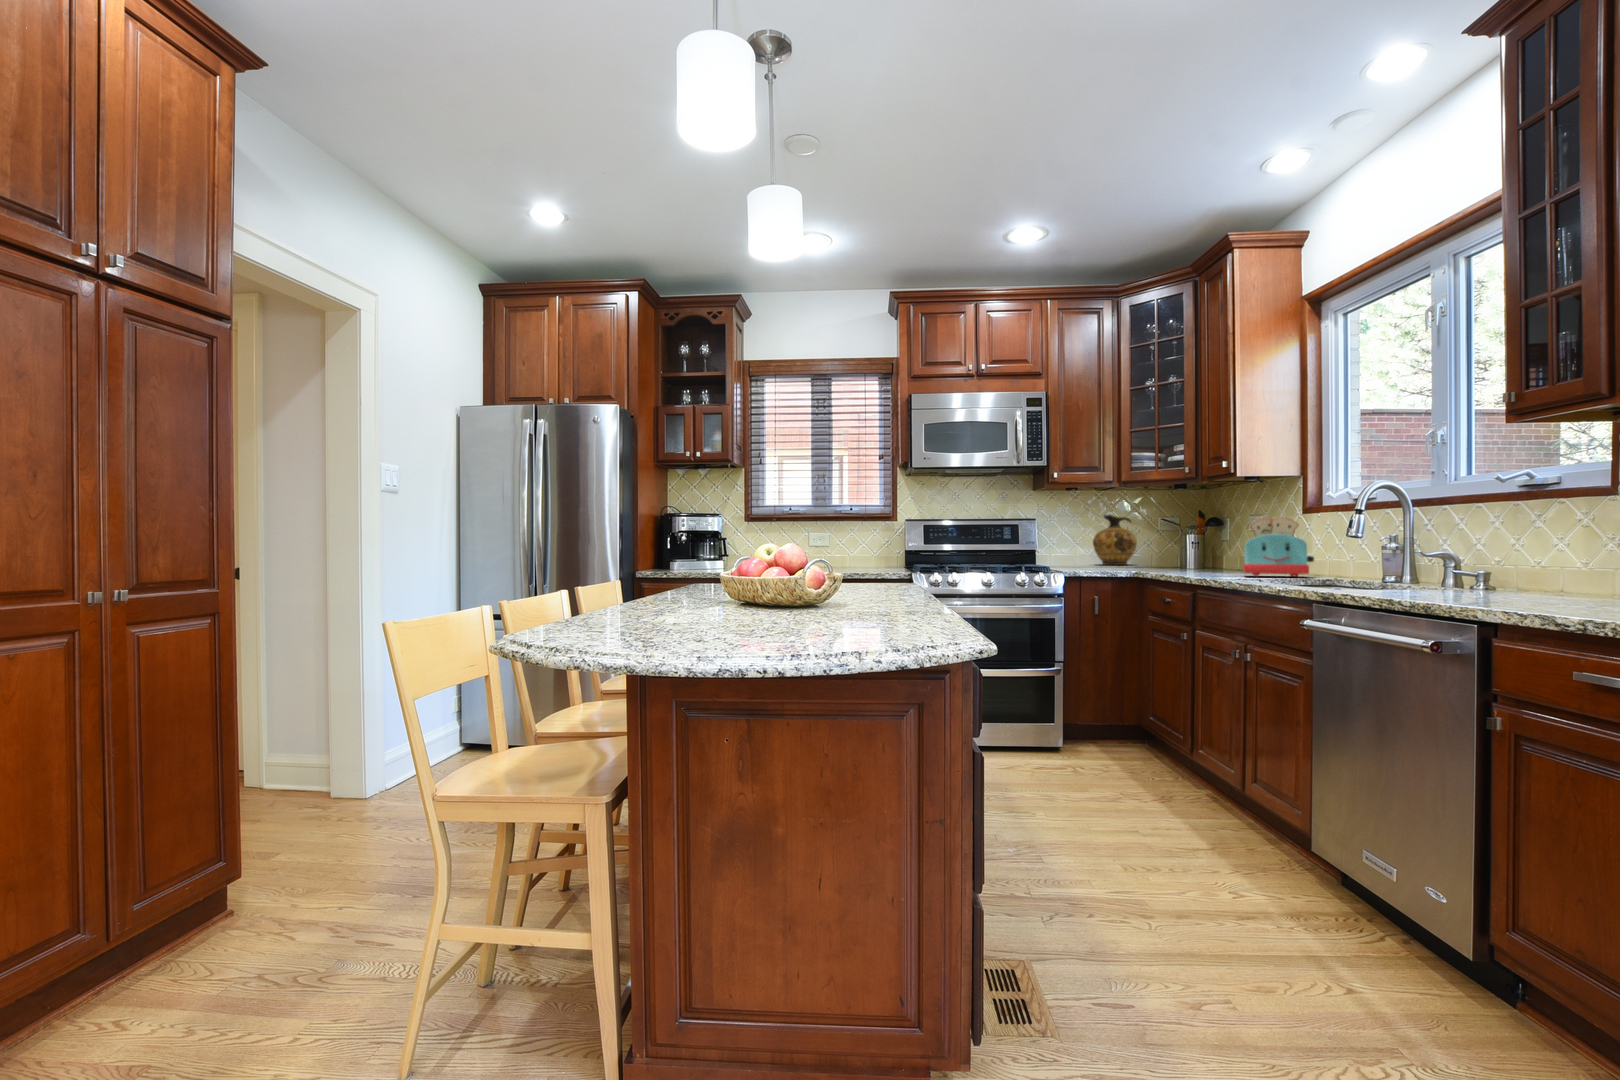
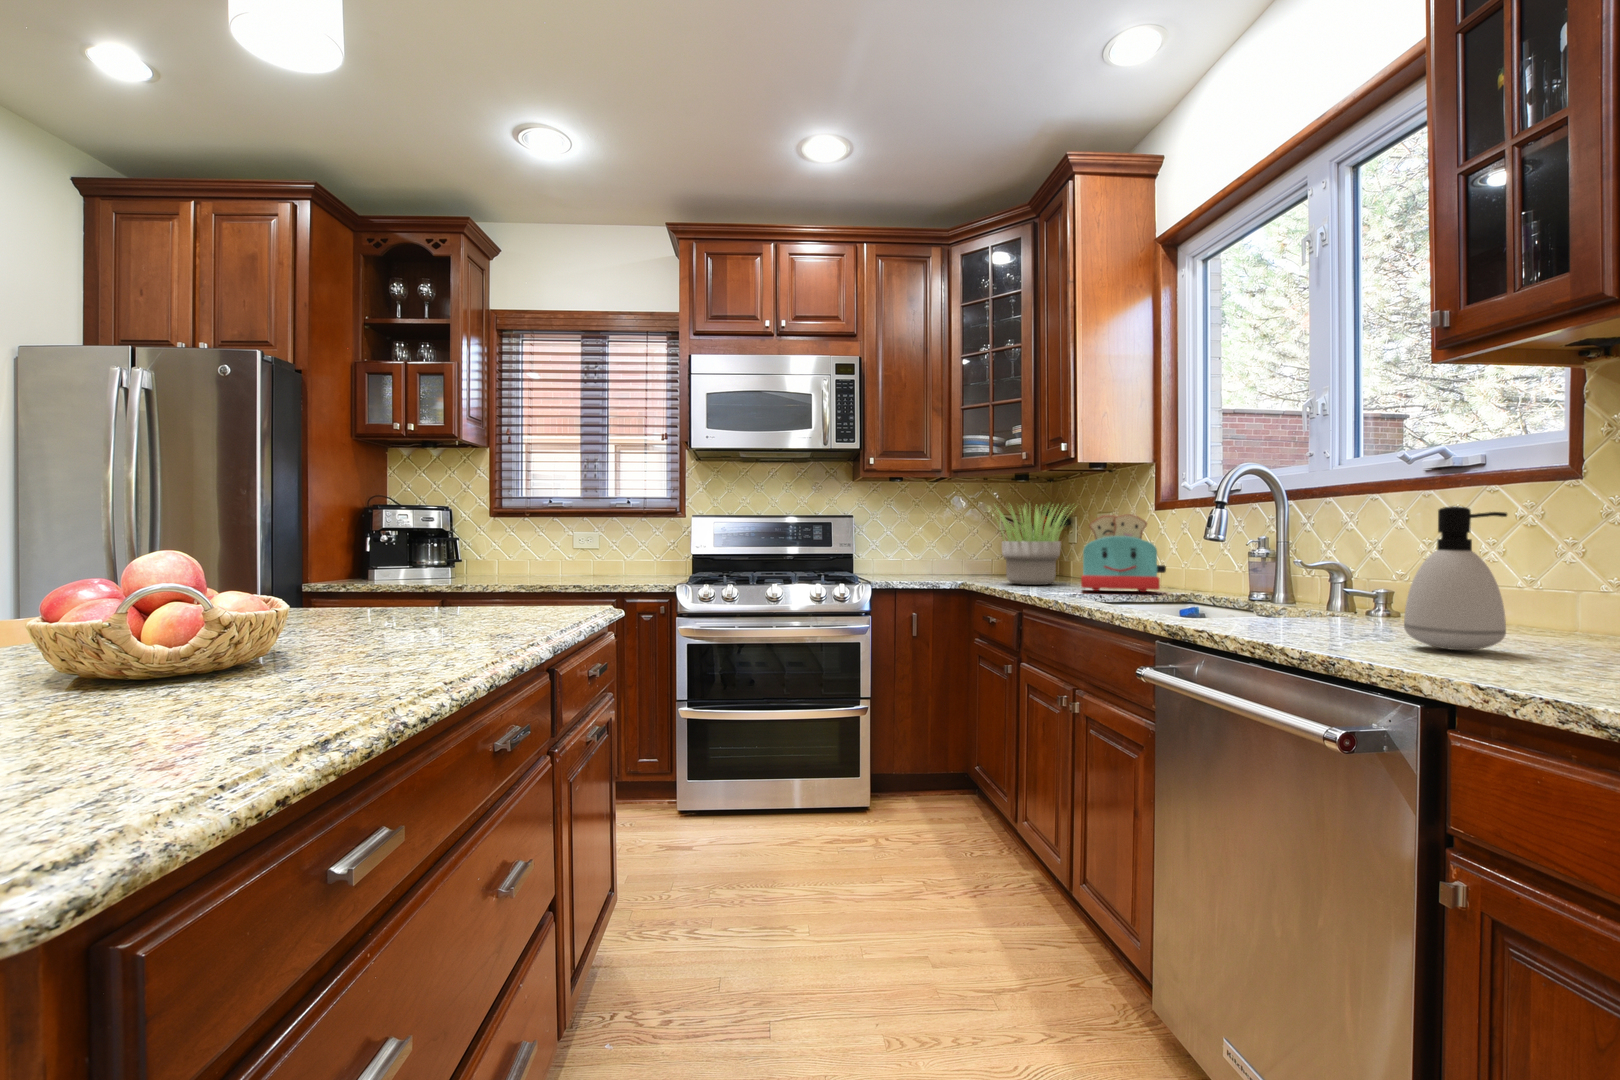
potted plant: none [1155,507,1239,572] -> present [996,505,1072,585]
ceramic jug: present [1093,515,1137,565] -> none [924,511,974,573]
soap dispenser: none [1481,515,1547,601] -> present [1404,506,1507,650]

